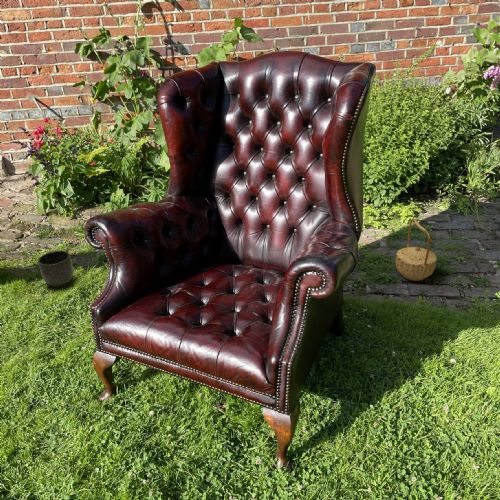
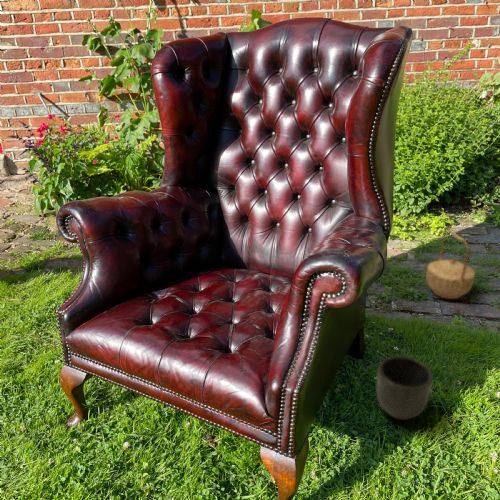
planter: present [38,251,73,288] -> present [377,356,433,420]

